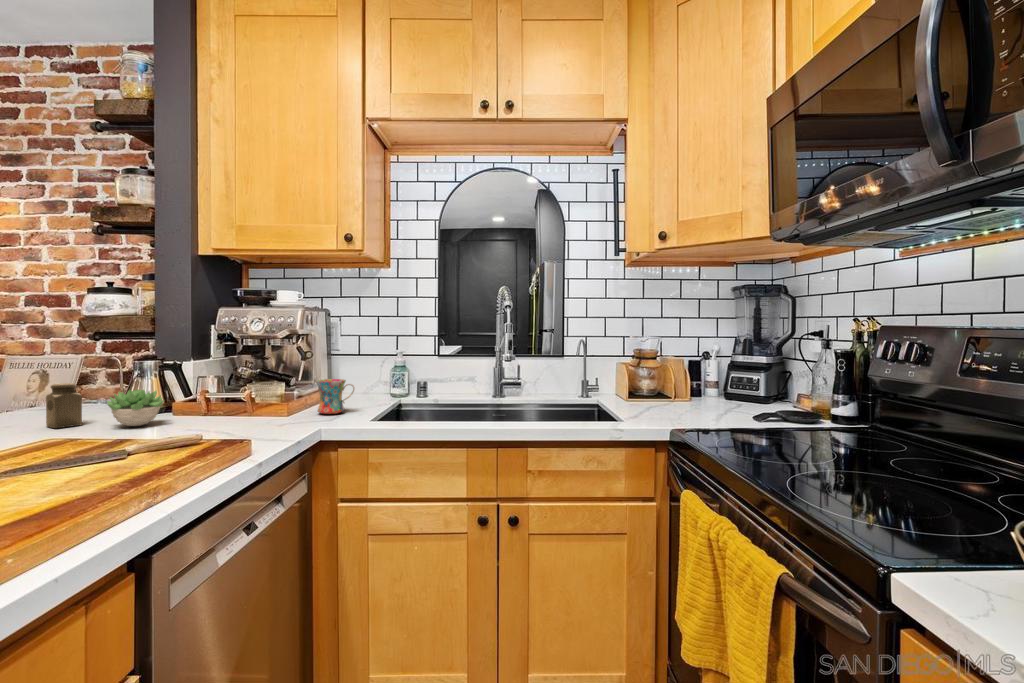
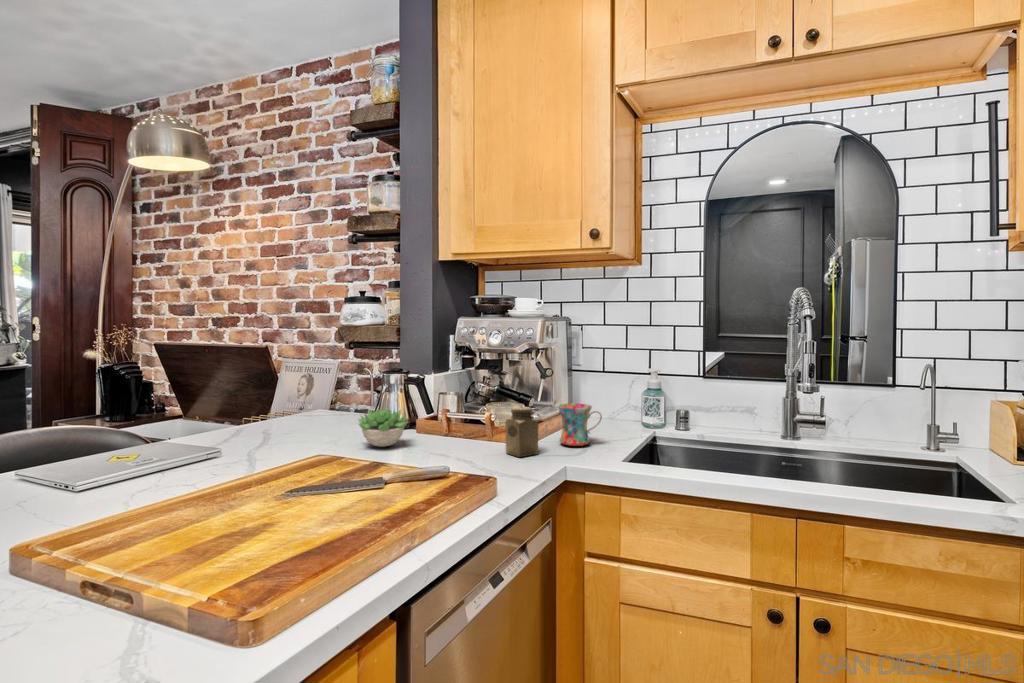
salt shaker: present [46,383,82,428] -> present [505,406,538,457]

